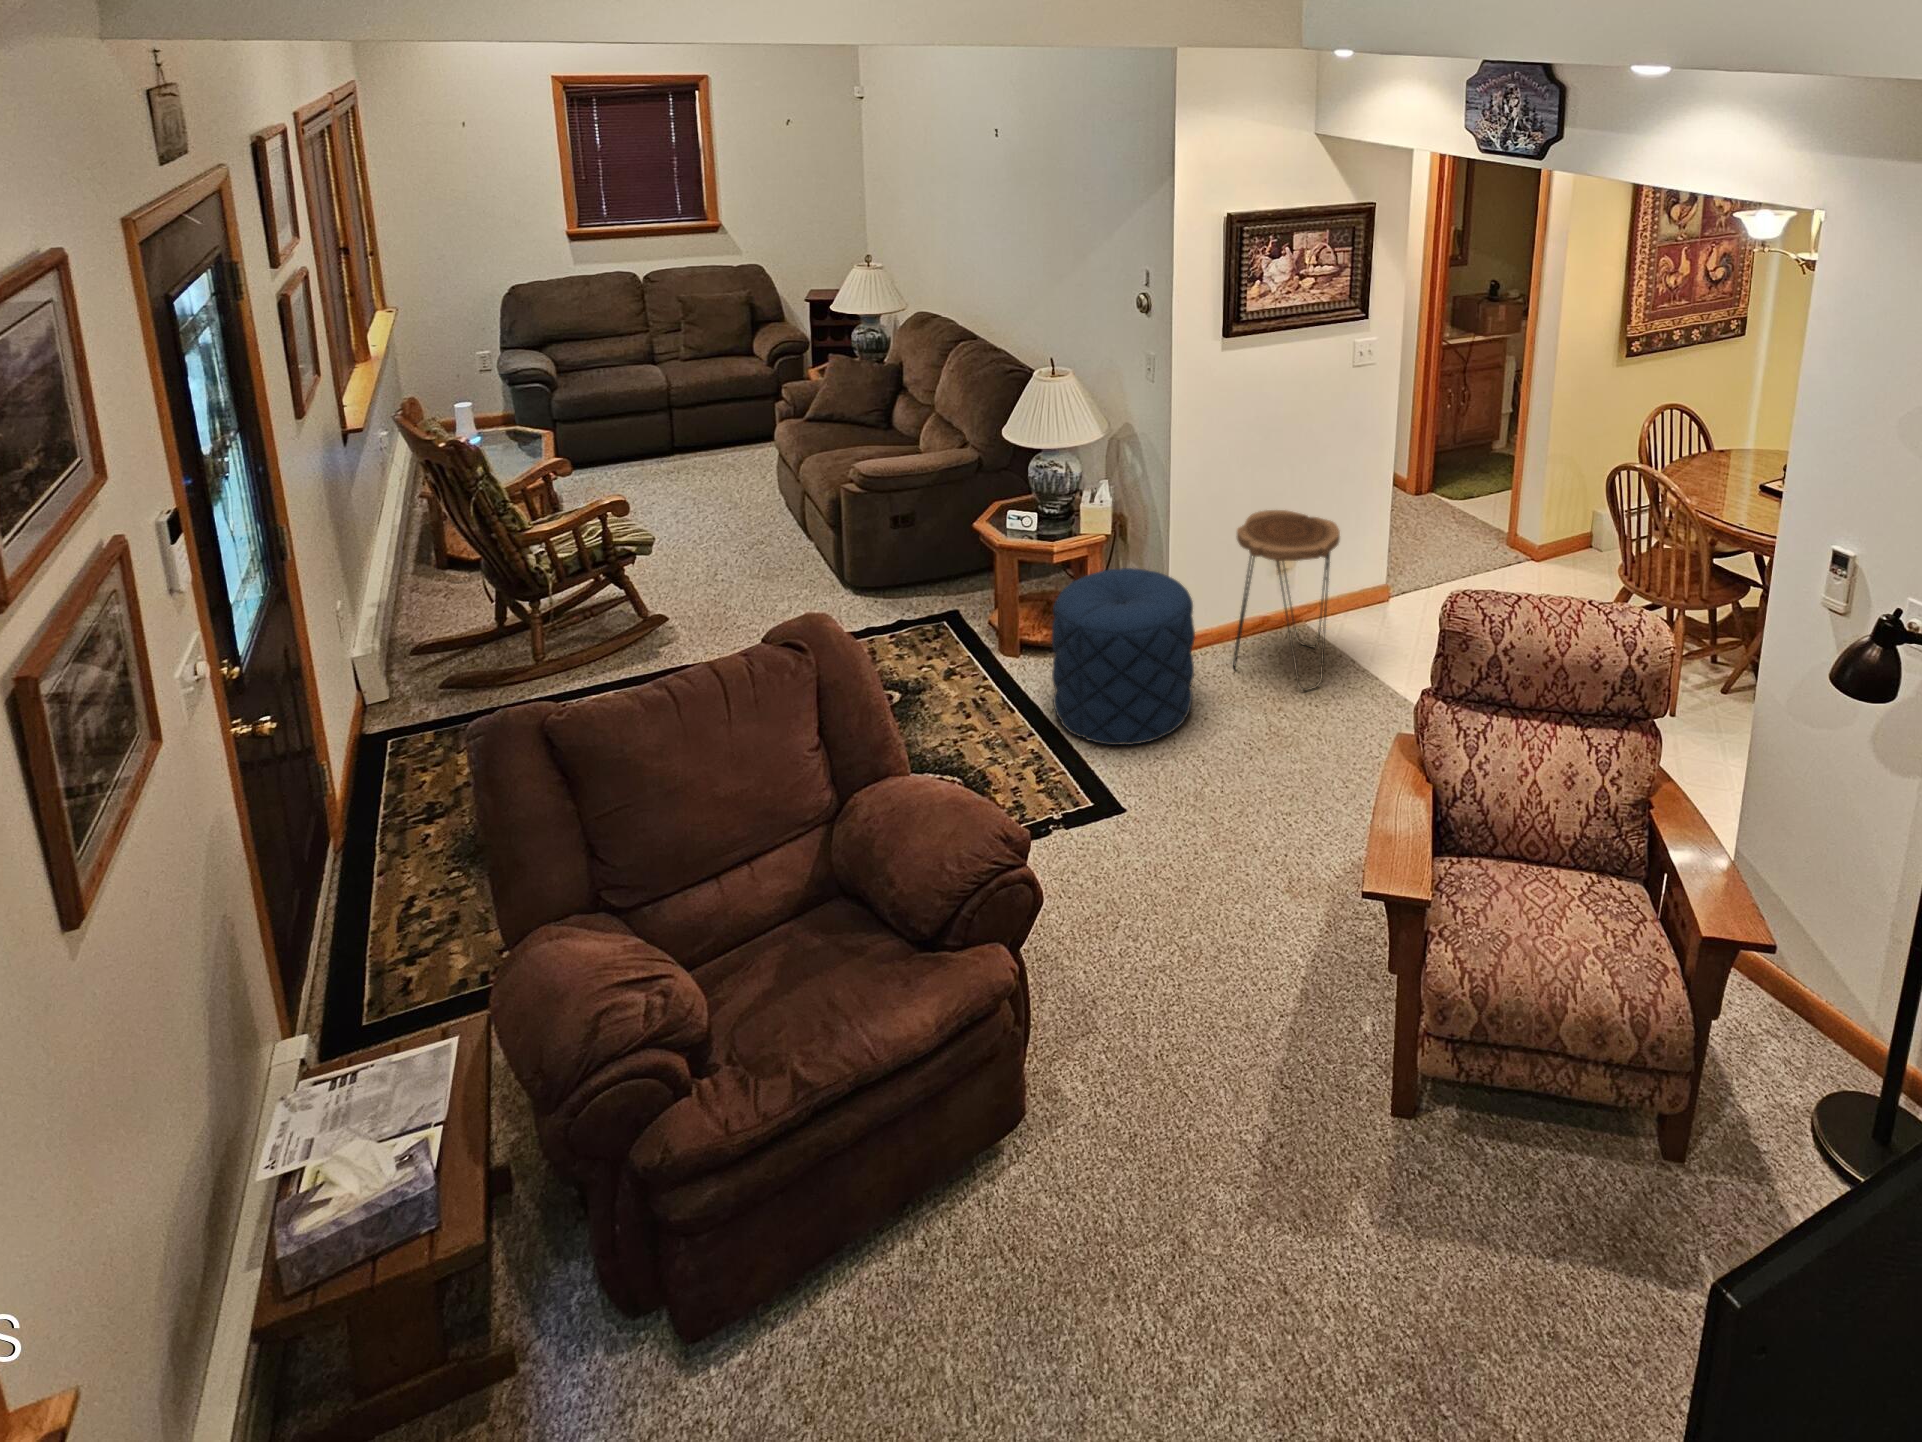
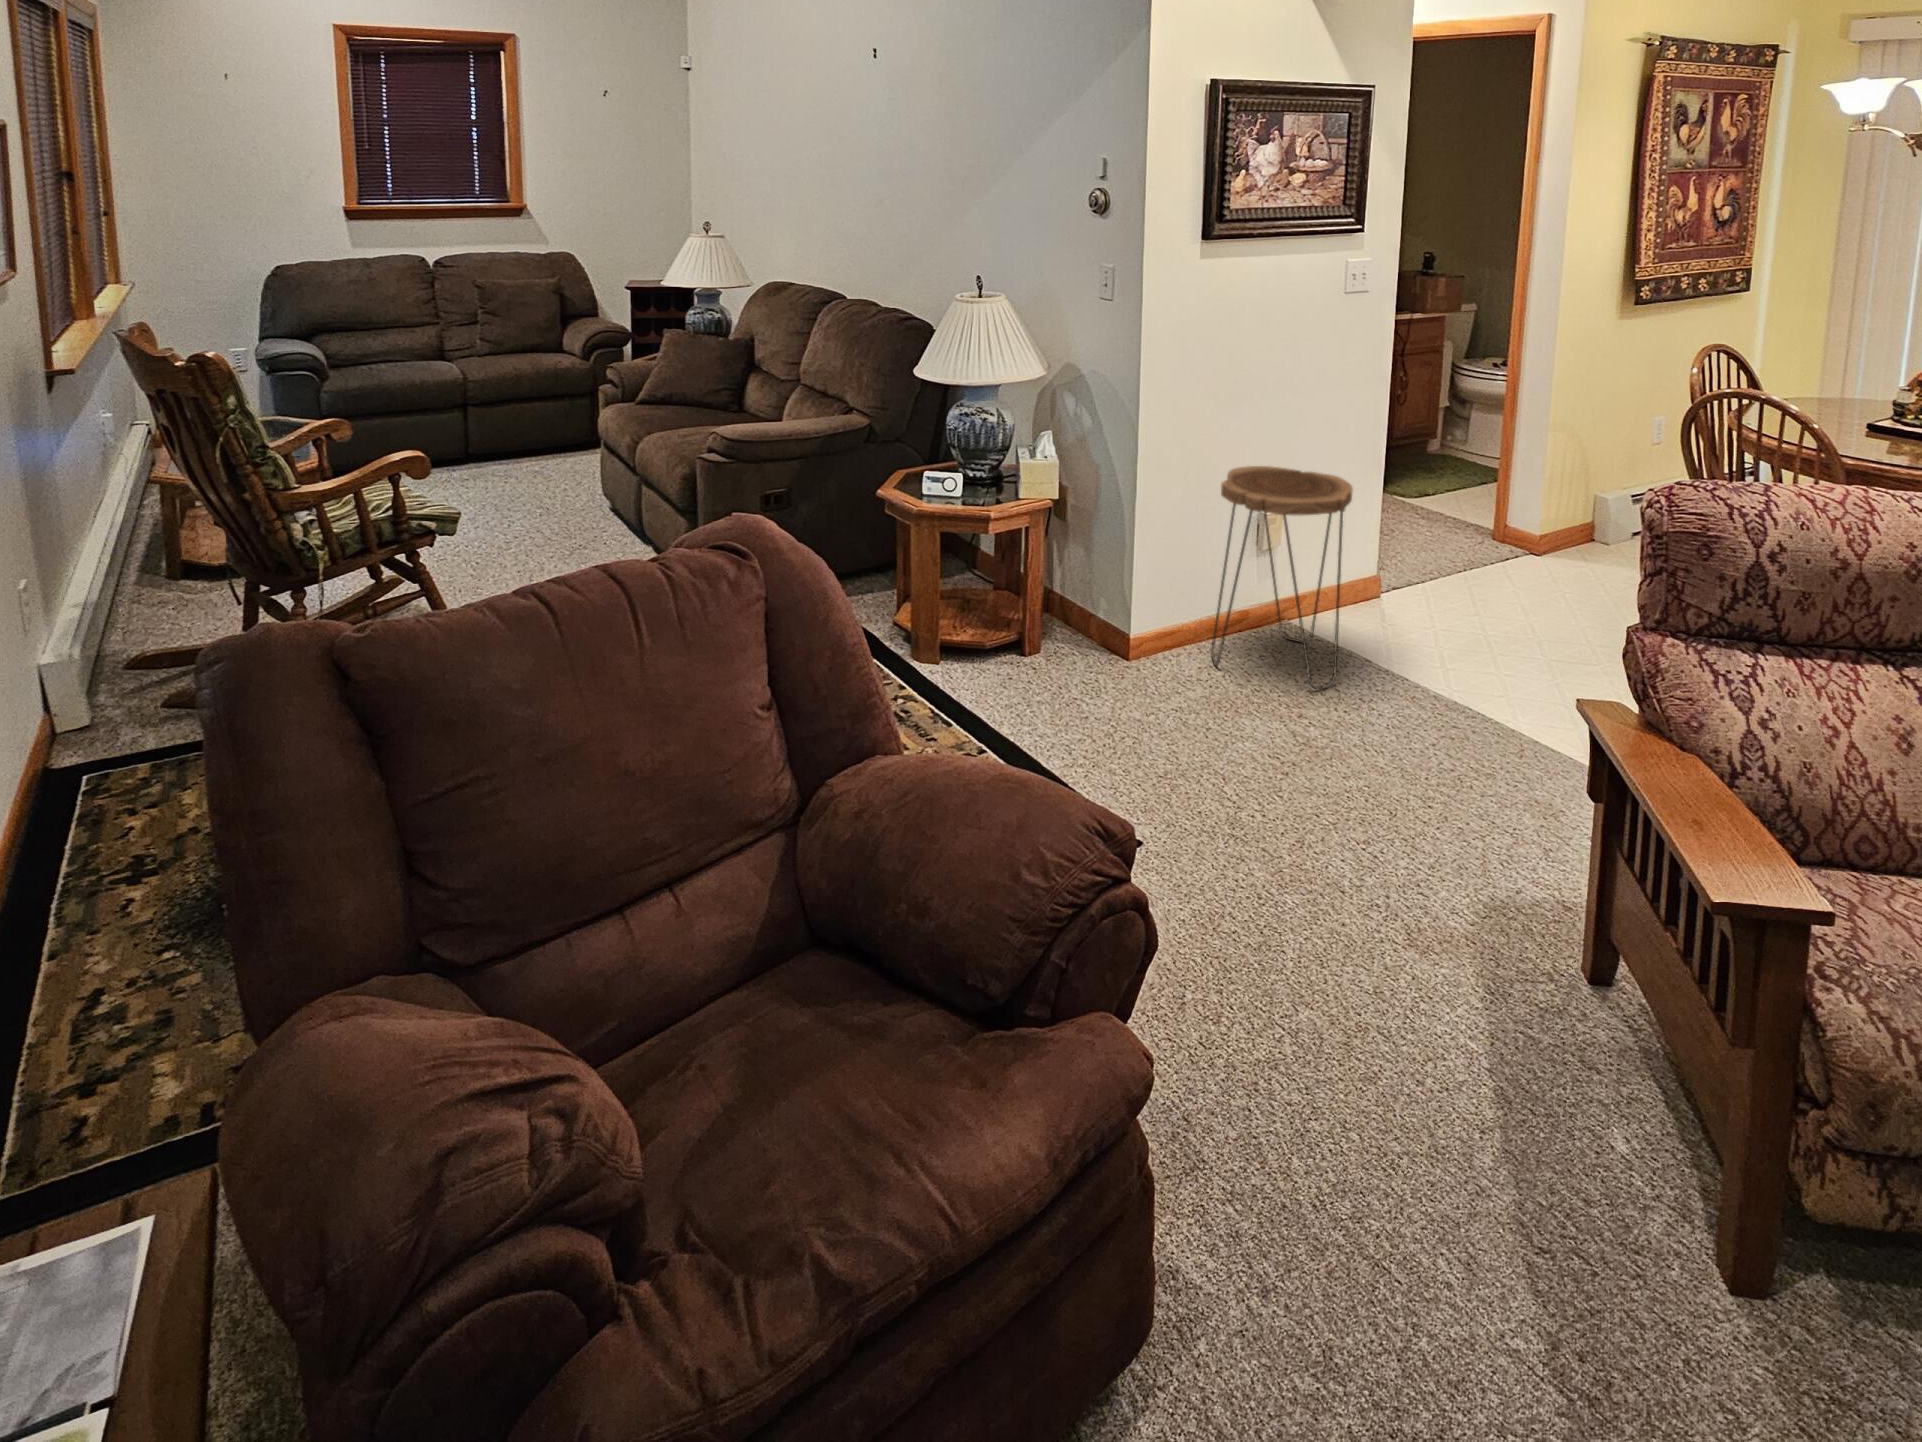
pouf: present [1052,568,1195,745] -> none [1002,531,1191,756]

